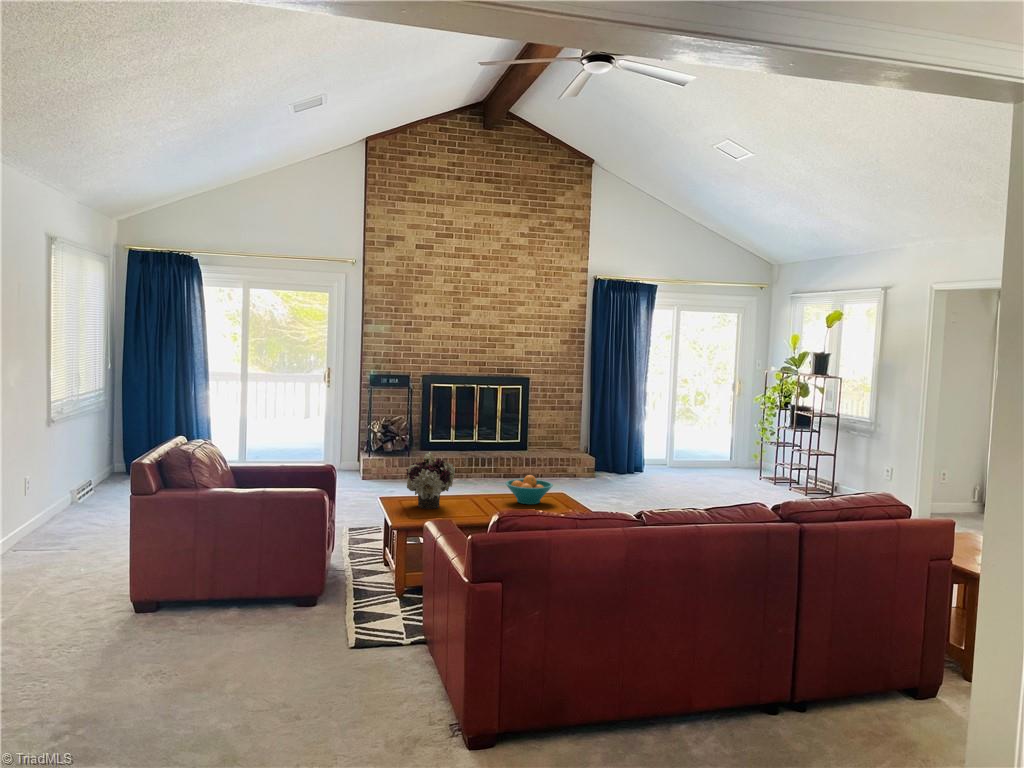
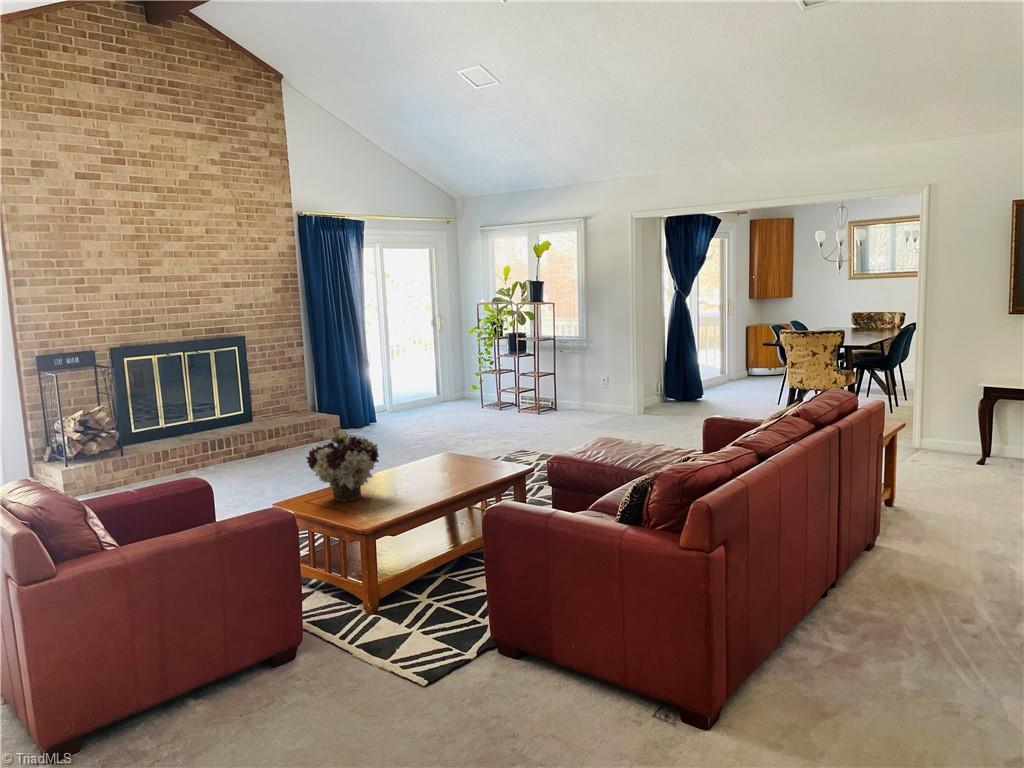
fruit bowl: present [506,475,553,504] -> none [407,436,464,471]

